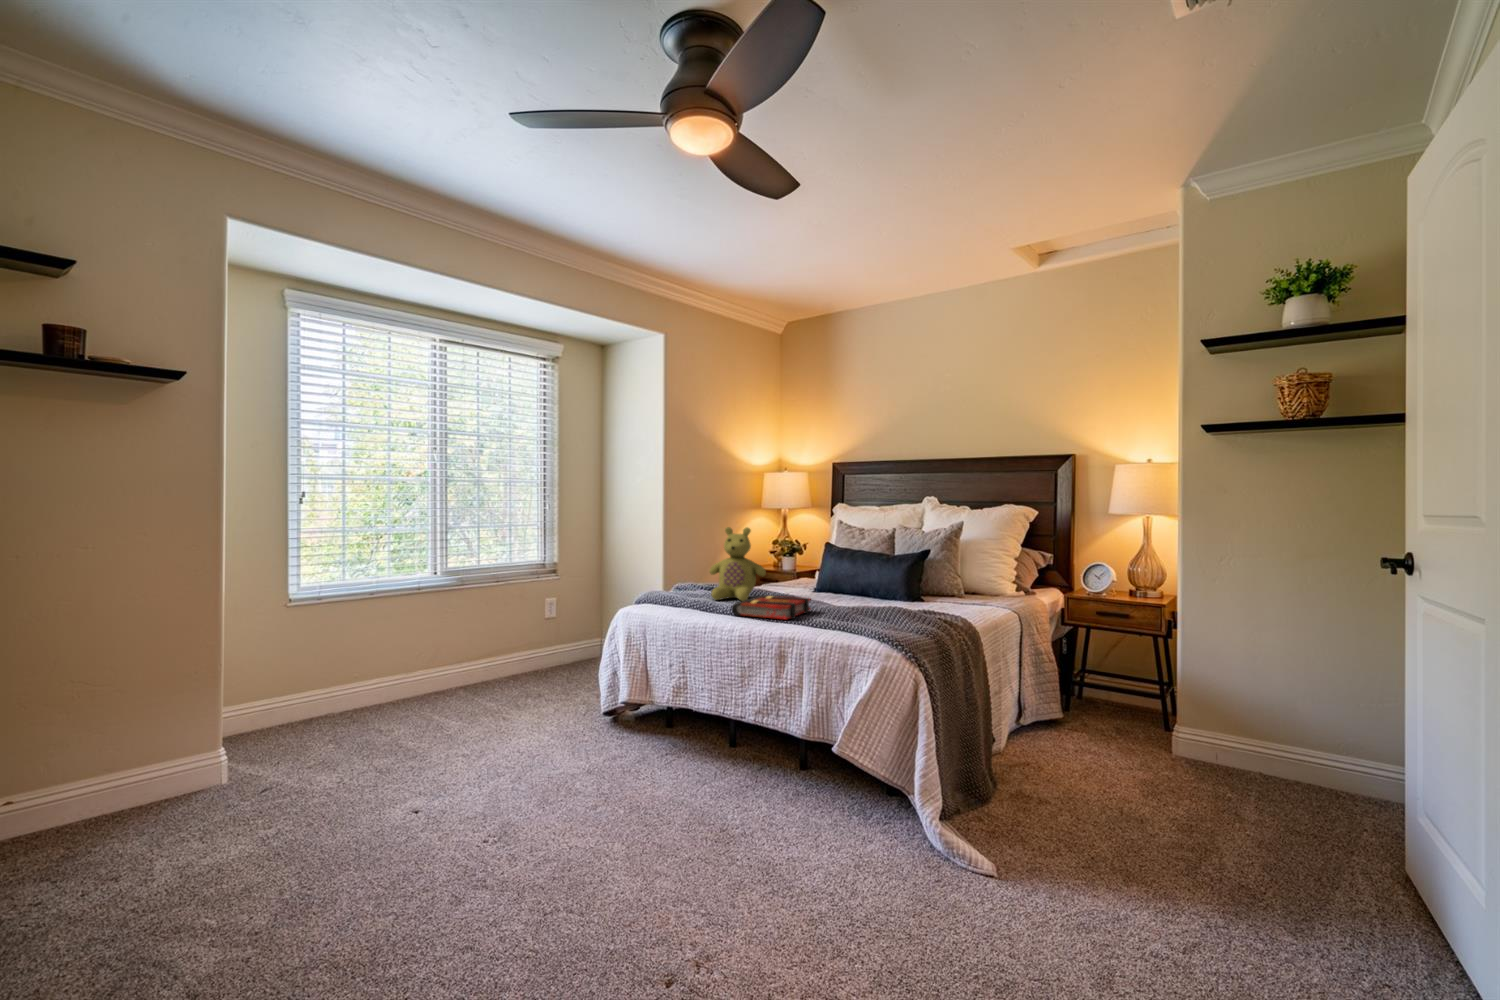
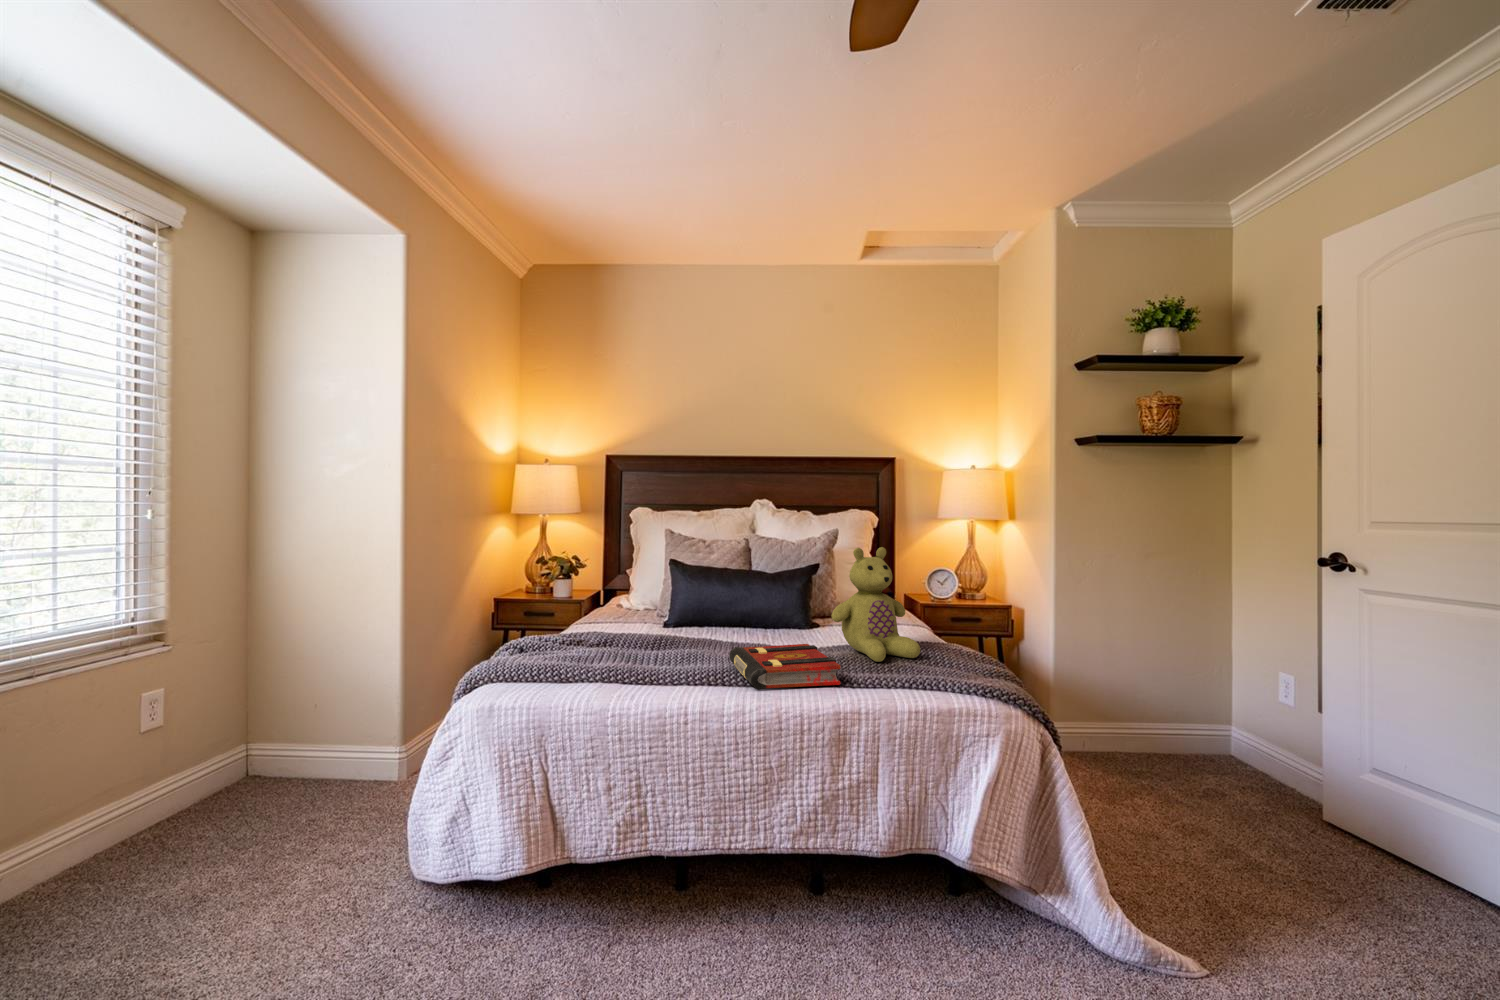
stuffed bear: present [709,527,766,601] -> present [832,547,920,662]

